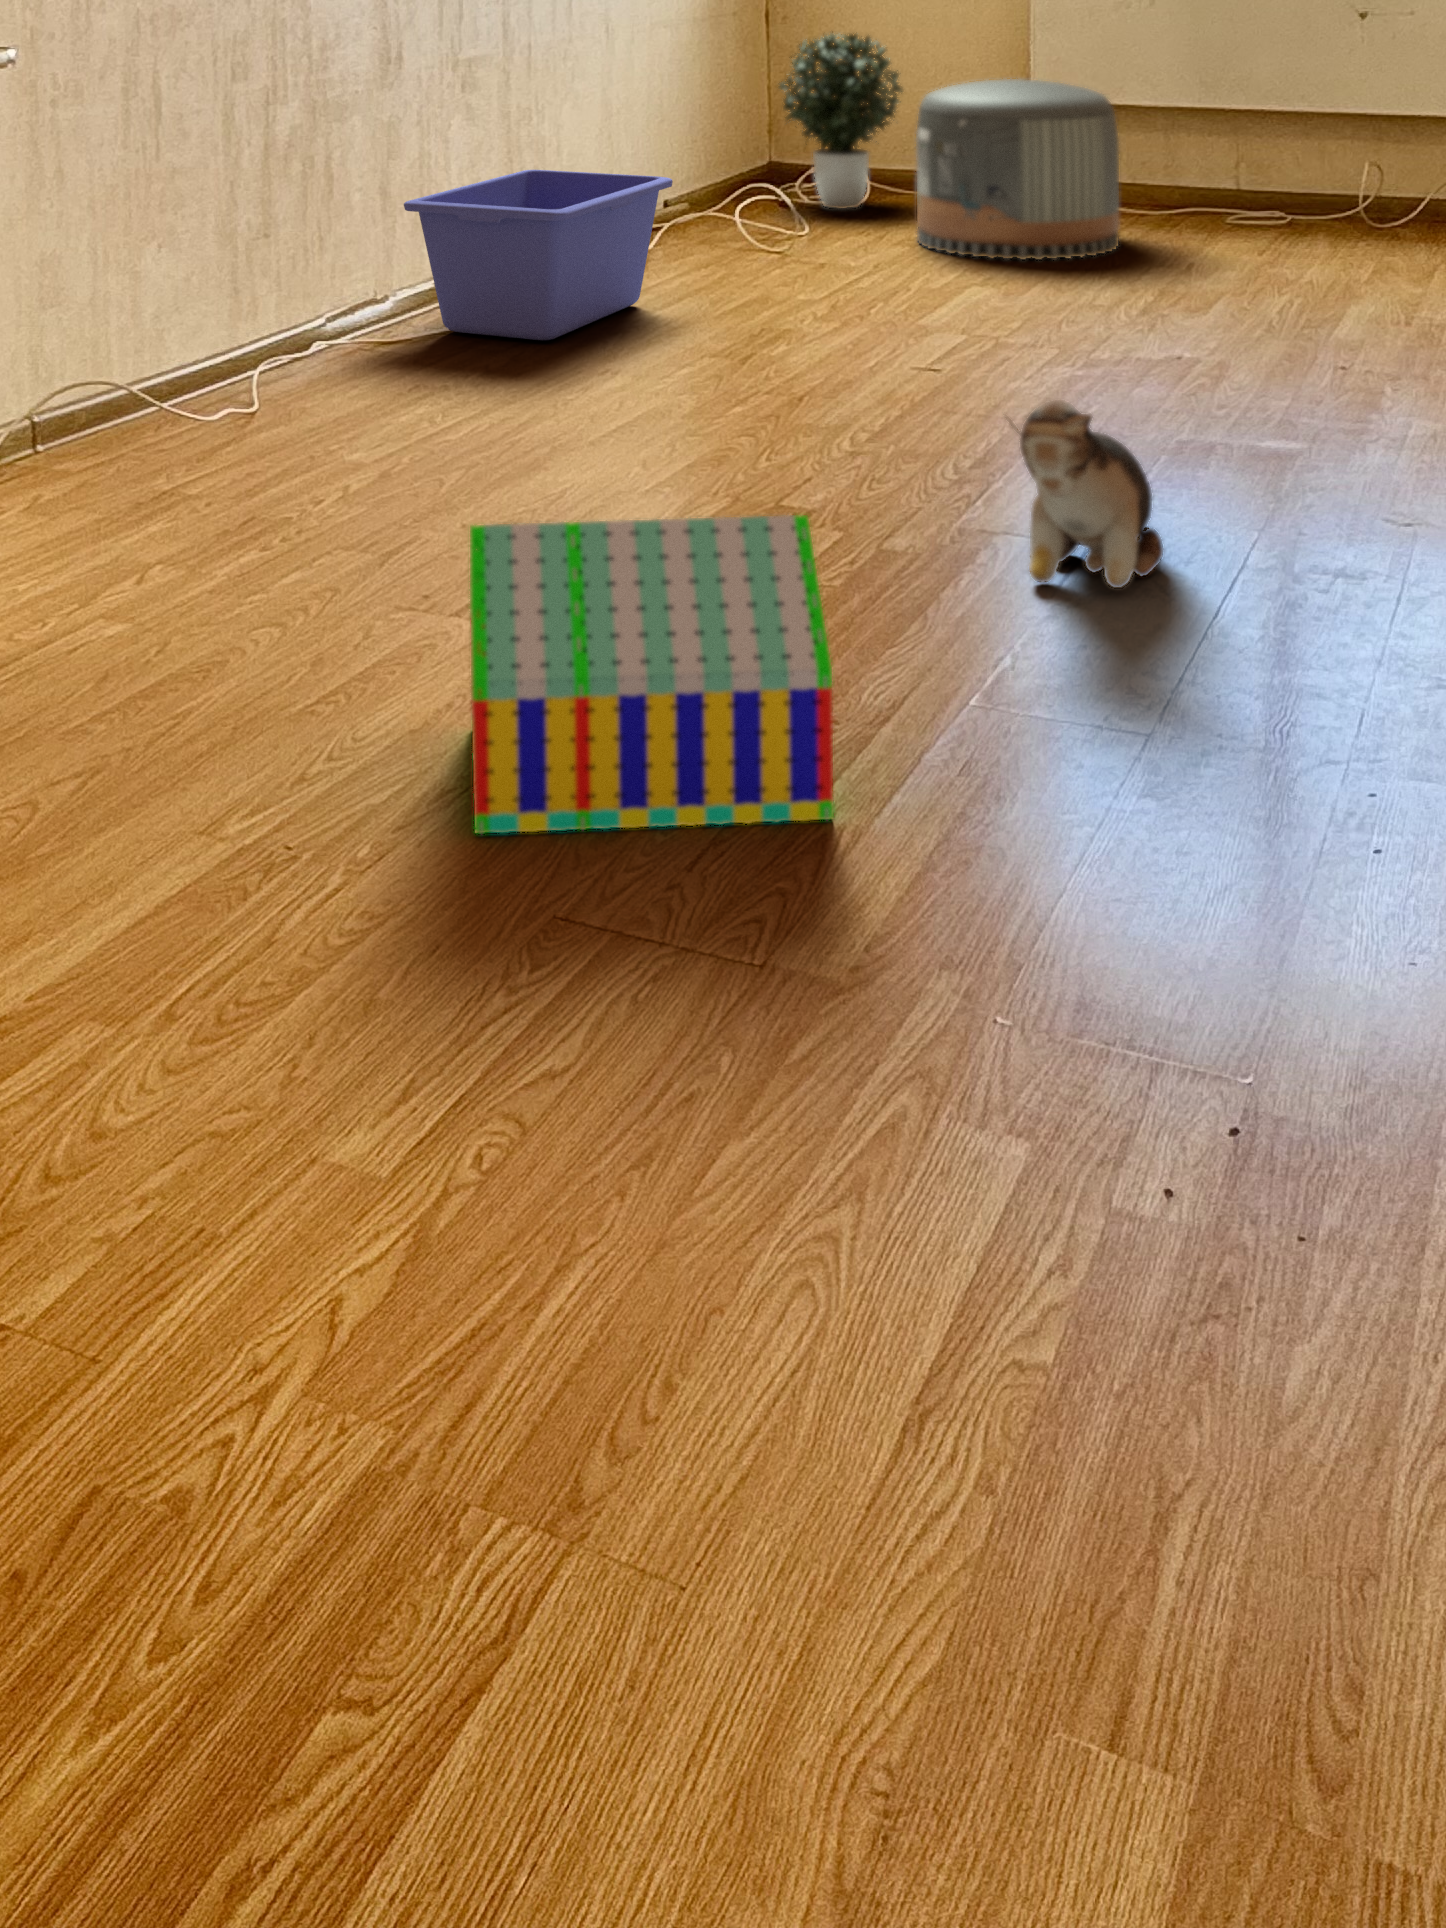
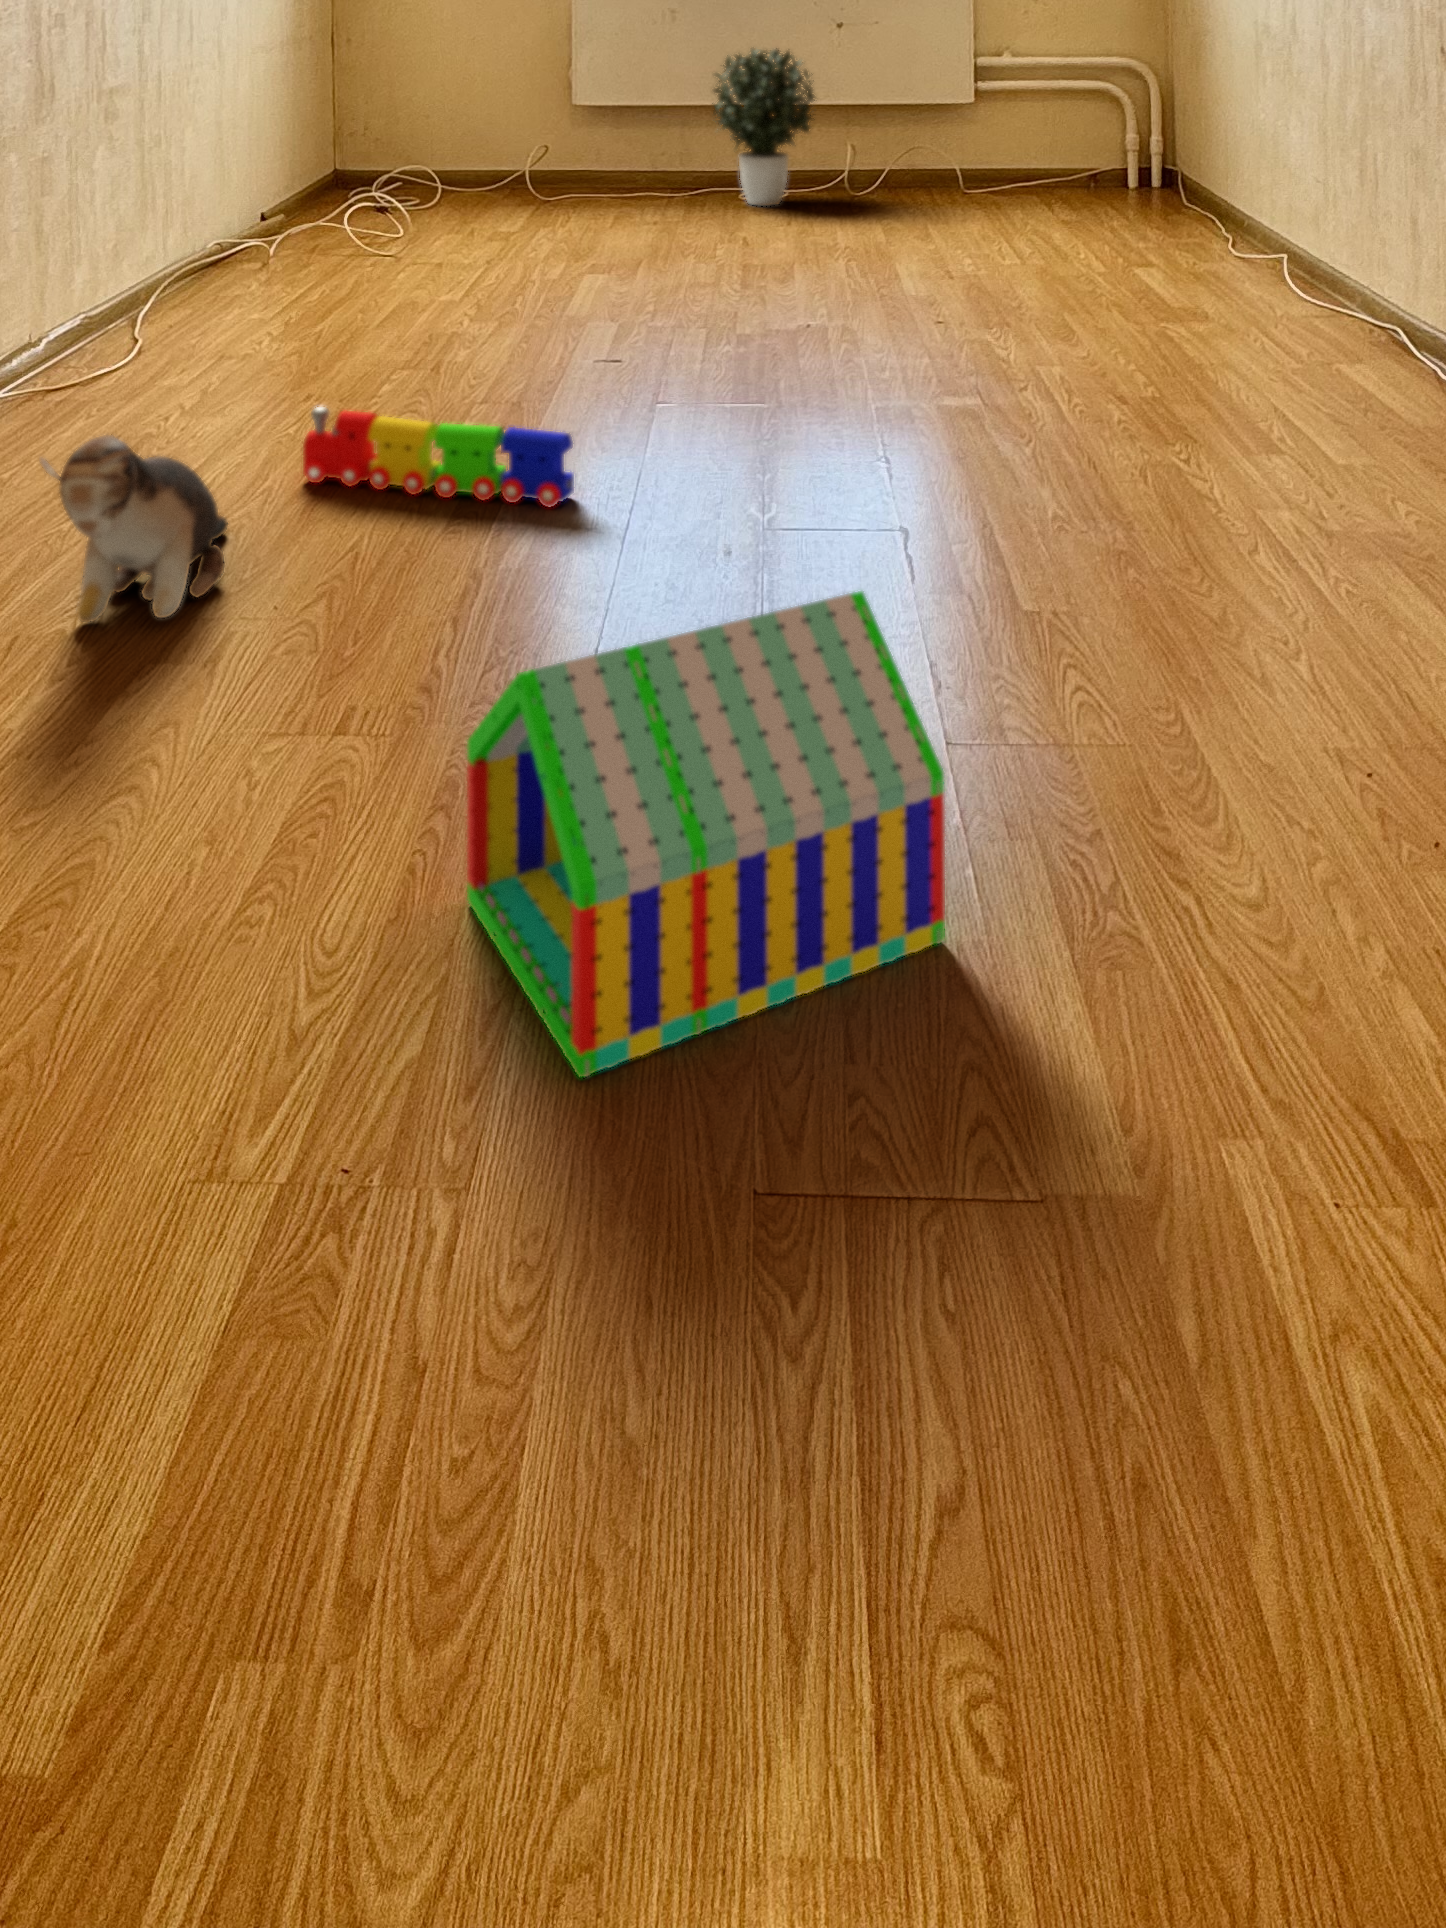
potted plant: present [779,33,903,209] -> present [712,48,815,206]
pouf: present [916,79,1120,260] -> none [505,86,677,244]
storage bin: present [404,170,673,340] -> none [74,192,330,366]
toy train: none [547,369,786,483] -> present [303,407,574,507]
plush toy: present [1009,400,1163,588] -> present [40,435,228,622]

